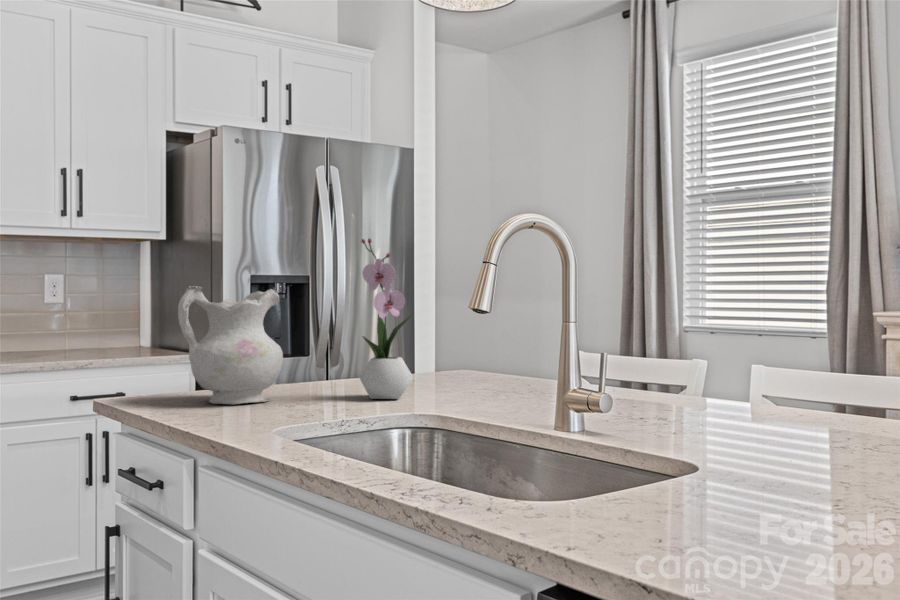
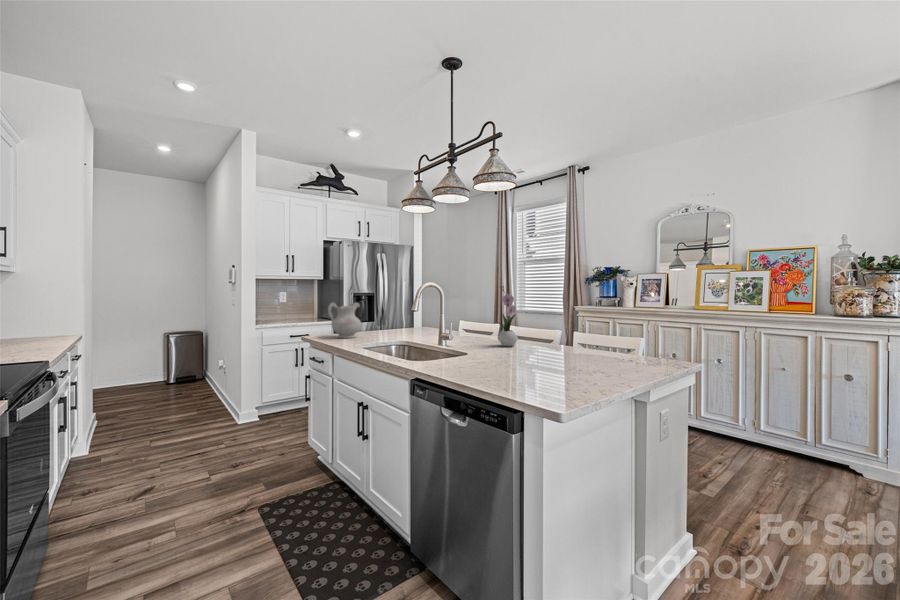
flower arrangement: present [359,238,413,399] -> present [498,286,518,346]

